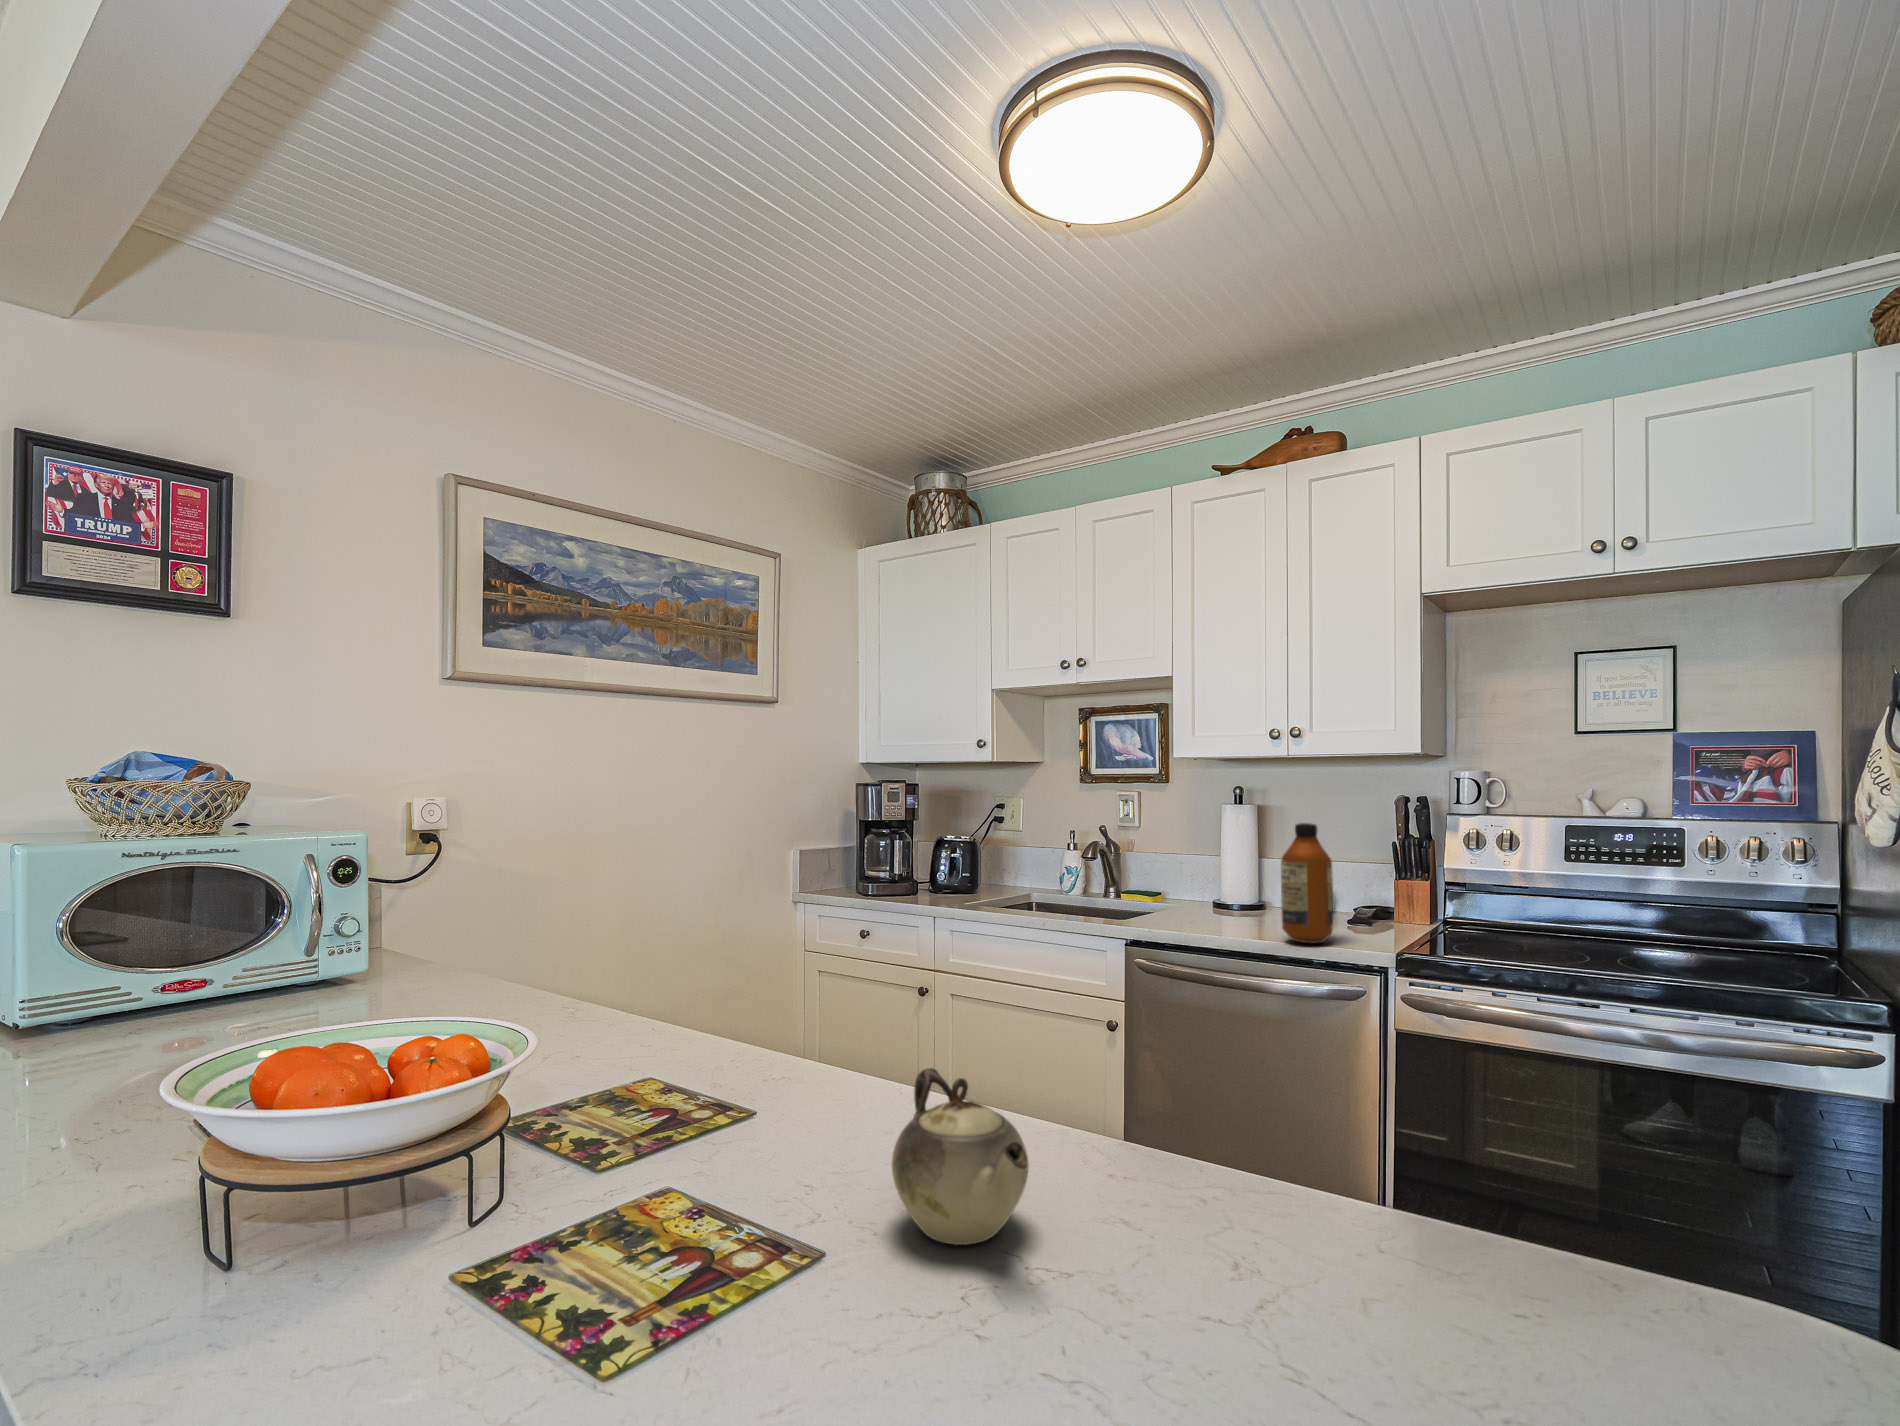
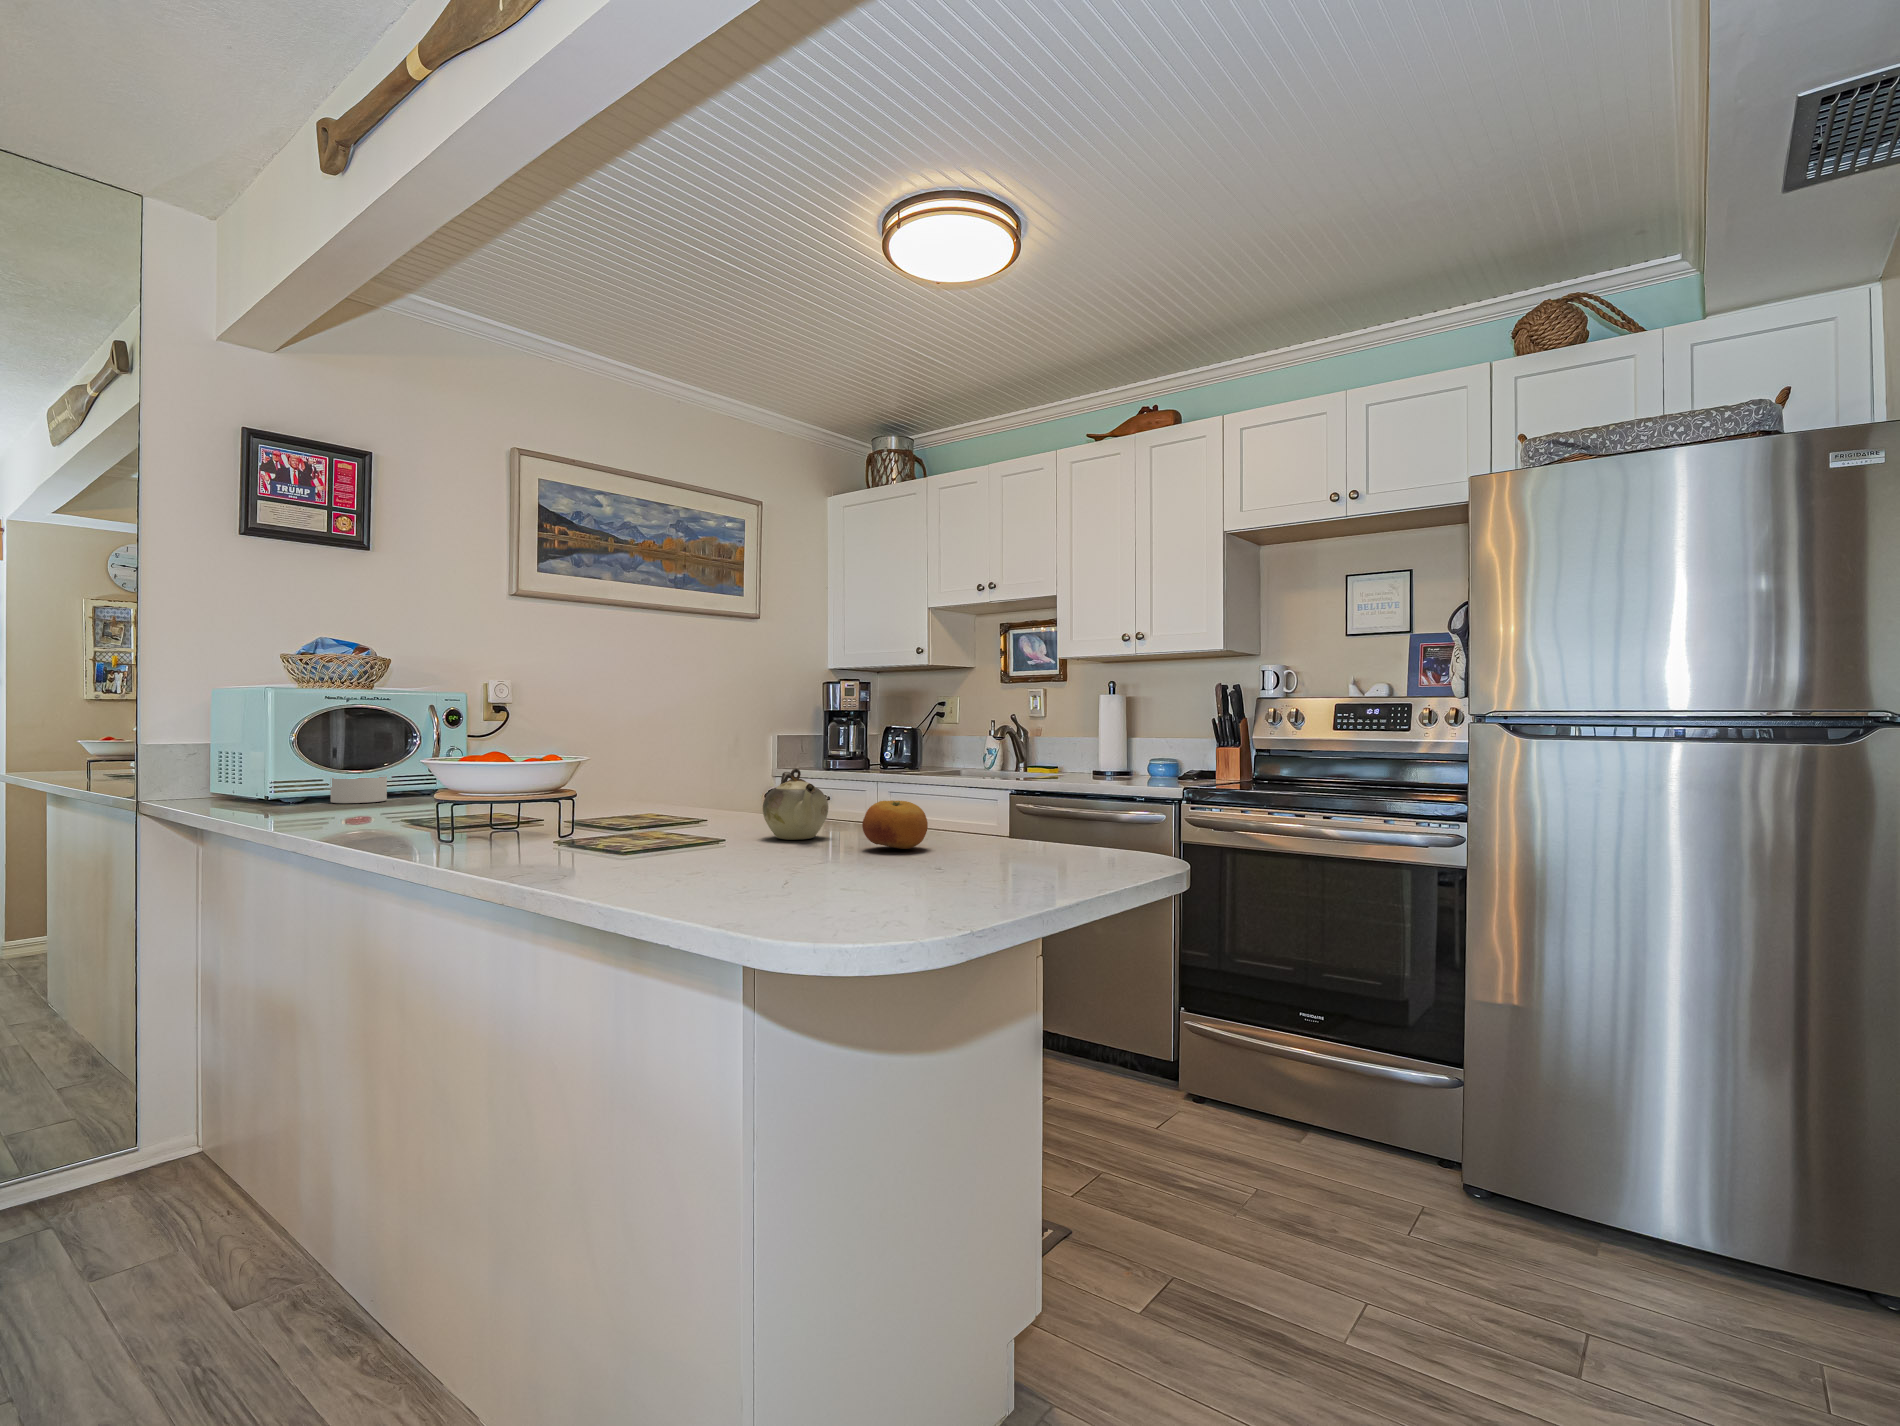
bottle: present [1281,823,1333,943] -> none [1113,700,1149,785]
candle: none [104,979,208,1038] -> present [330,776,387,803]
fruit: none [1153,1188,1307,1332] -> present [862,801,928,849]

